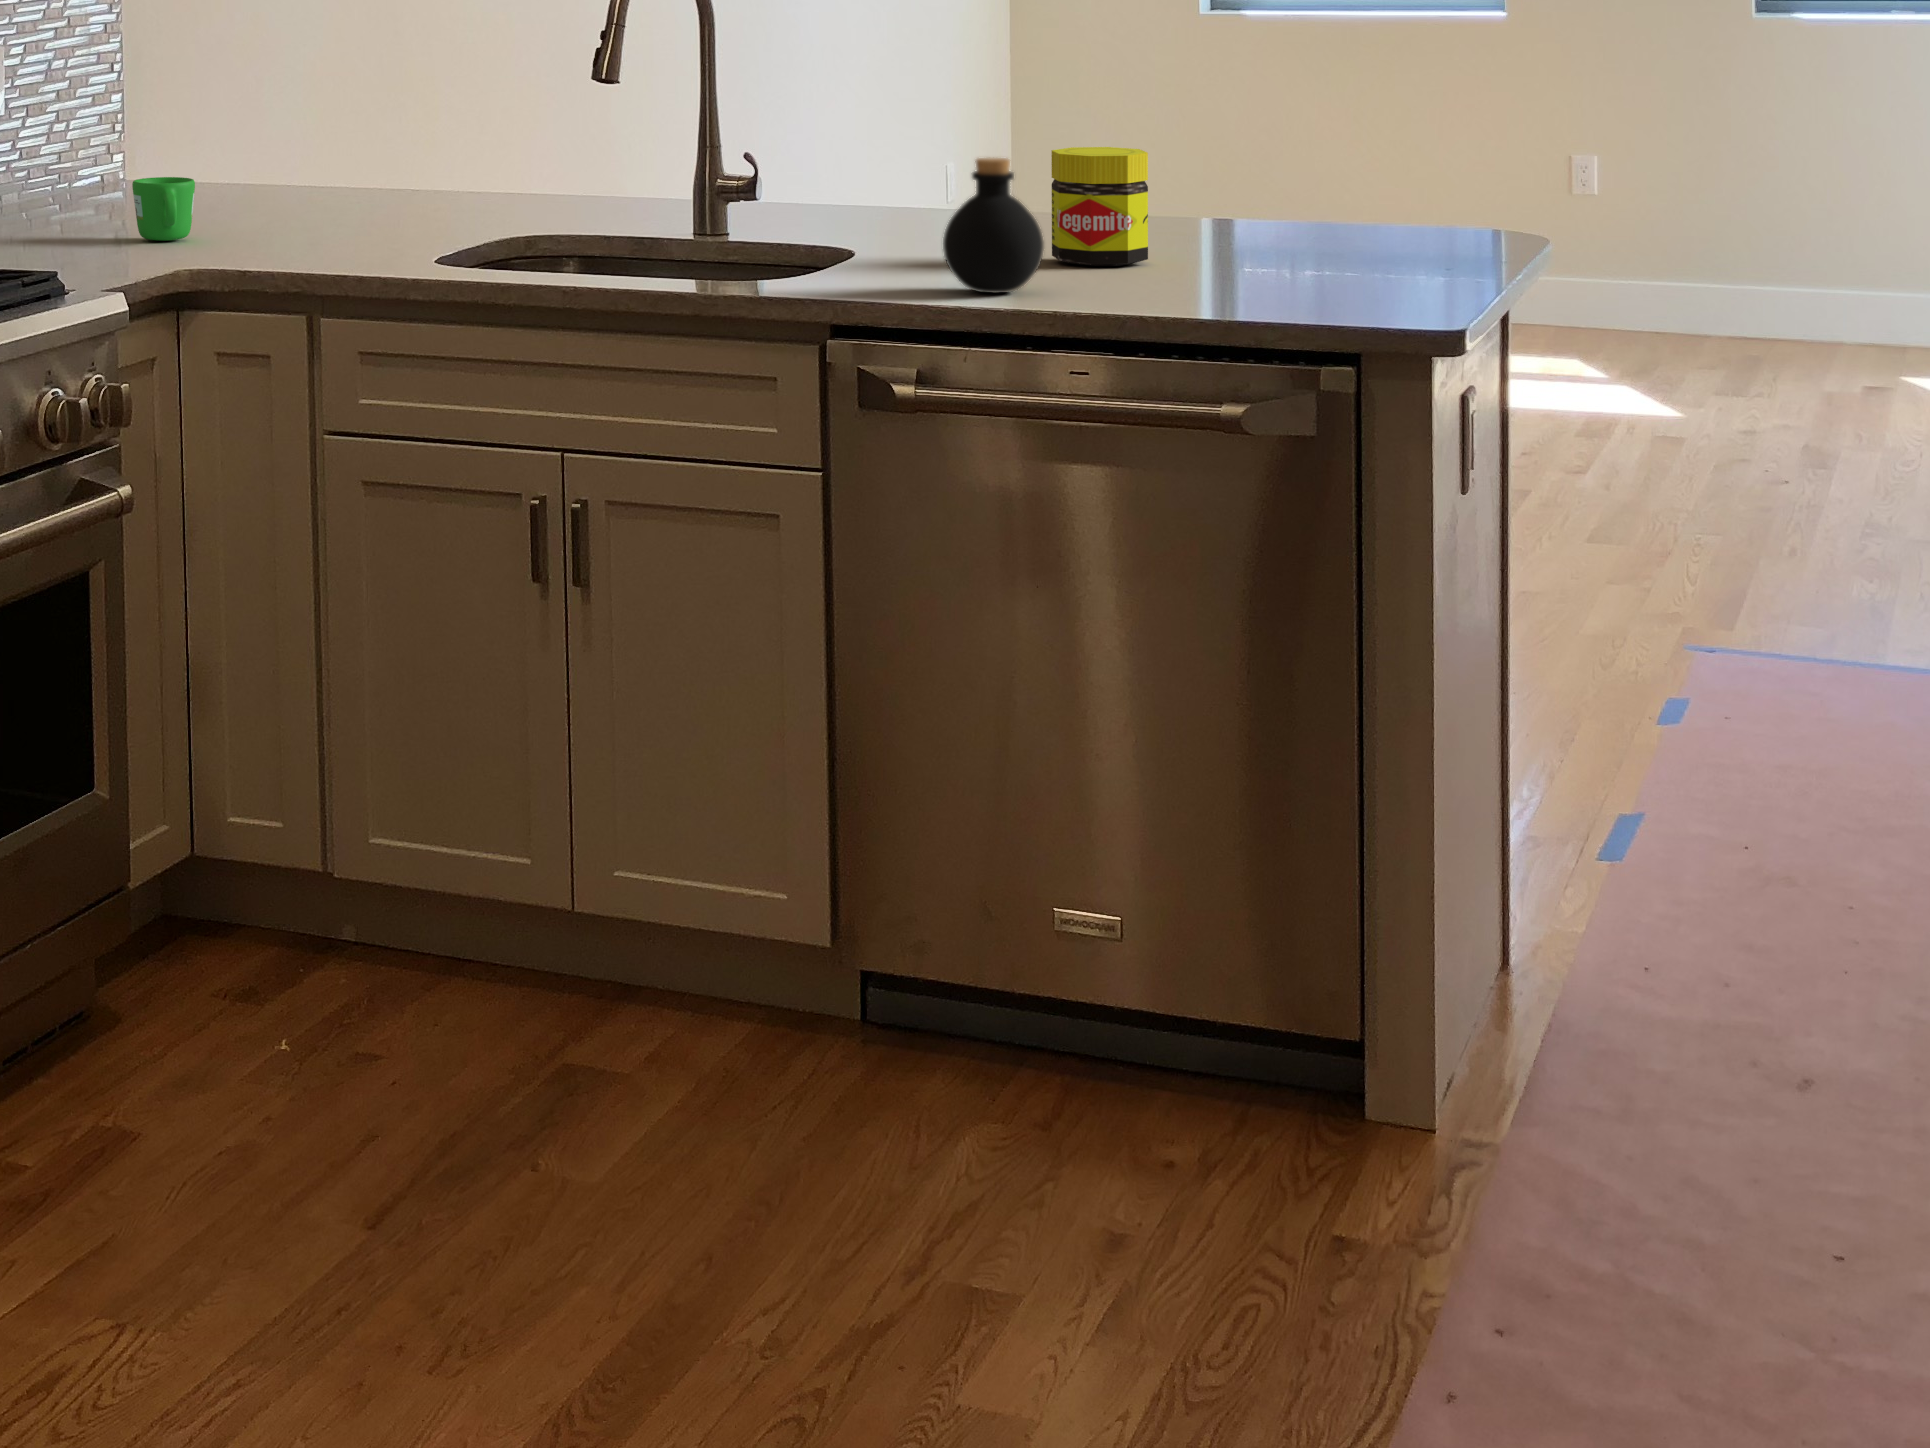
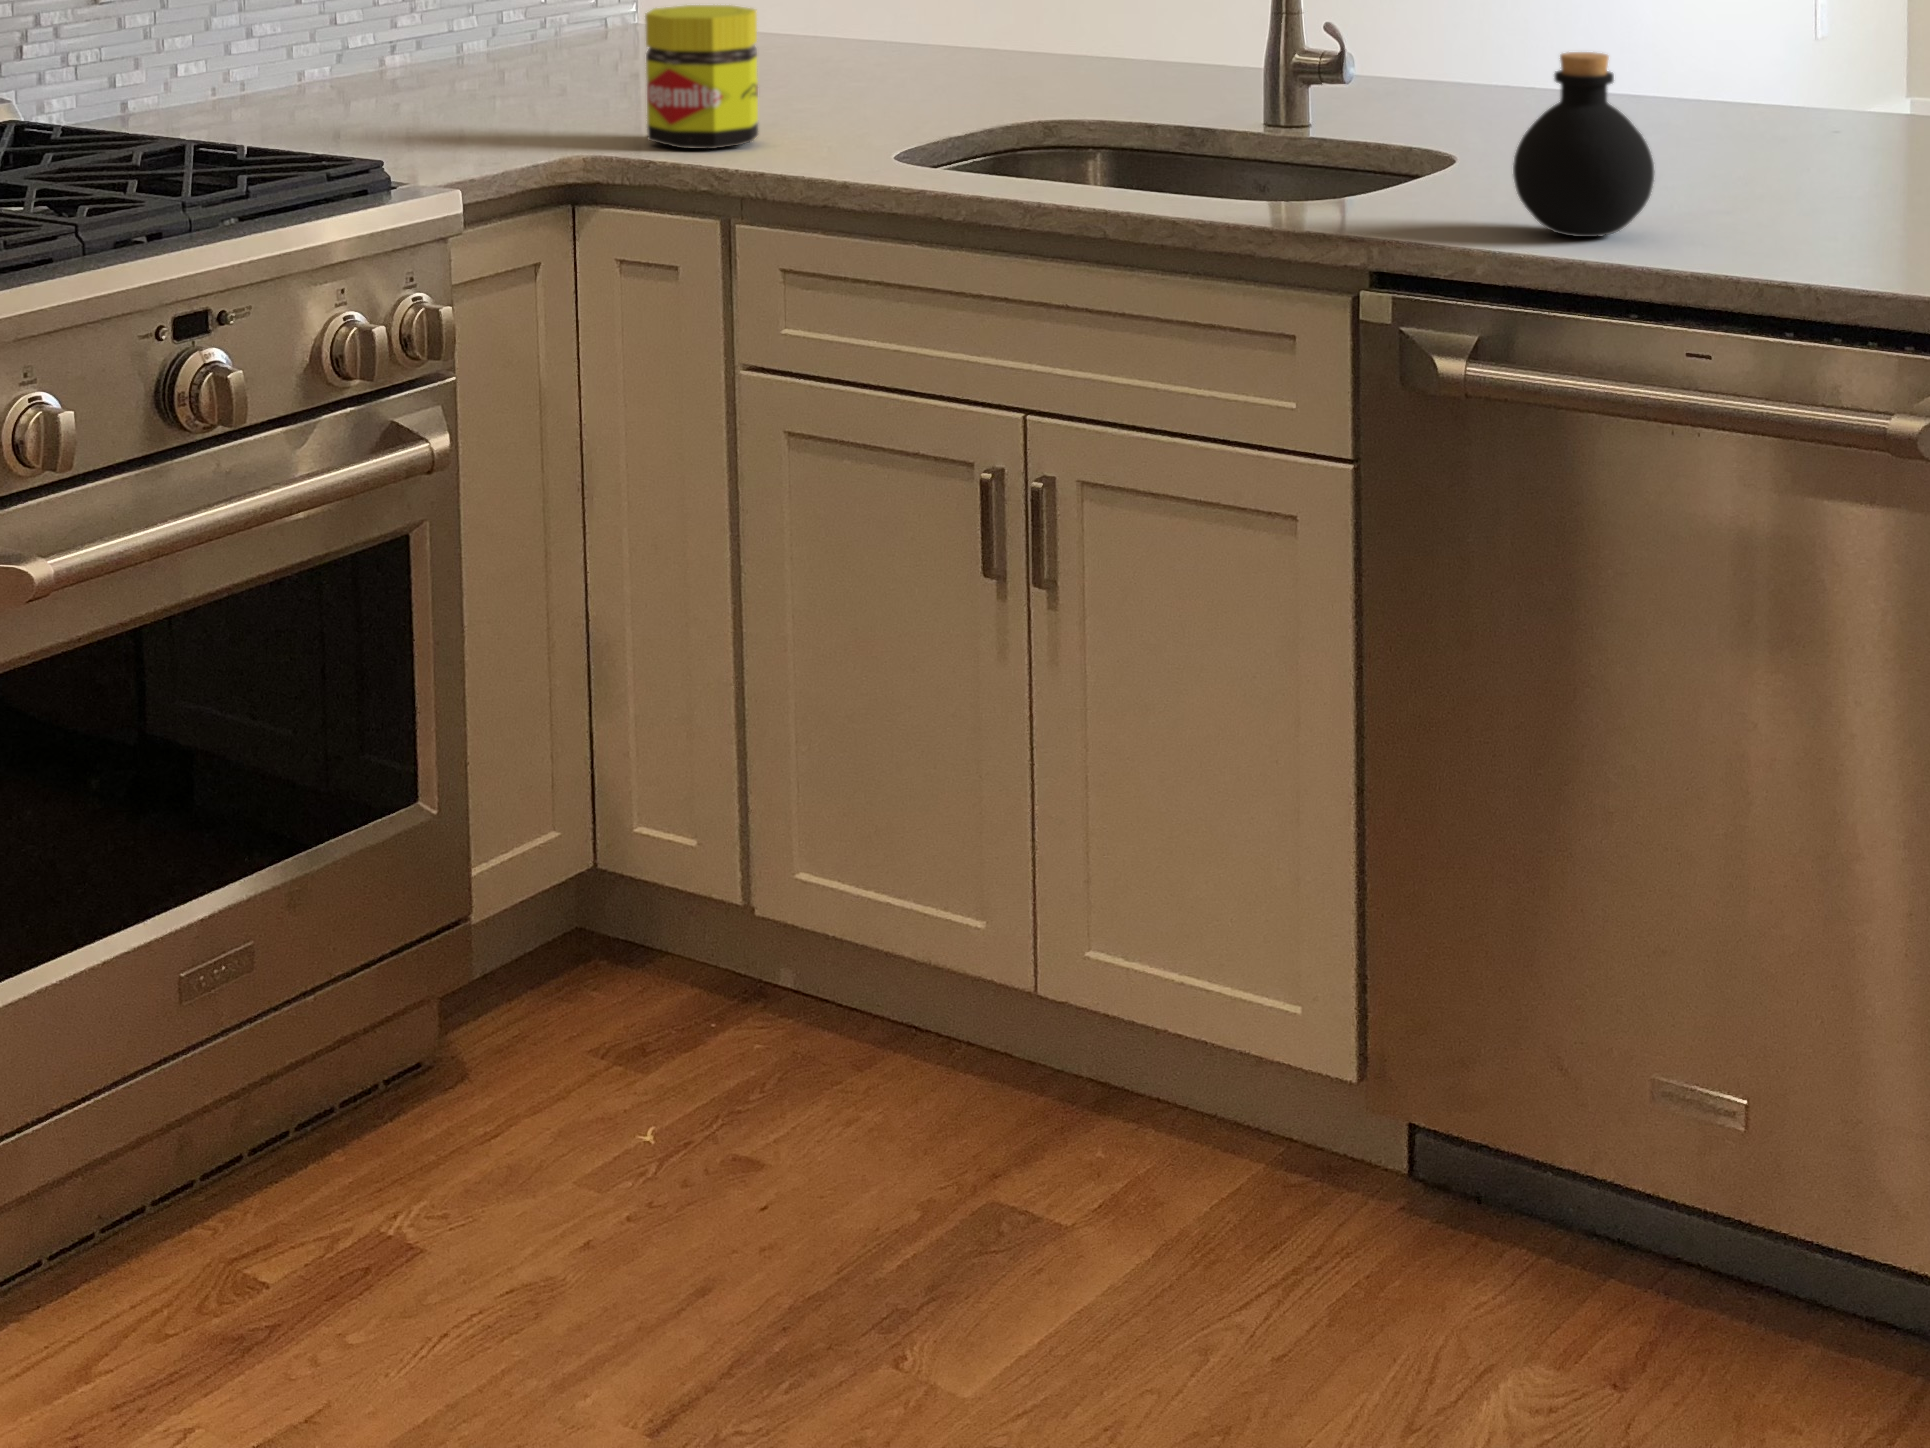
jar: present [1051,147,1148,266] -> present [645,5,758,149]
mug: present [132,177,195,241] -> none [554,35,631,114]

